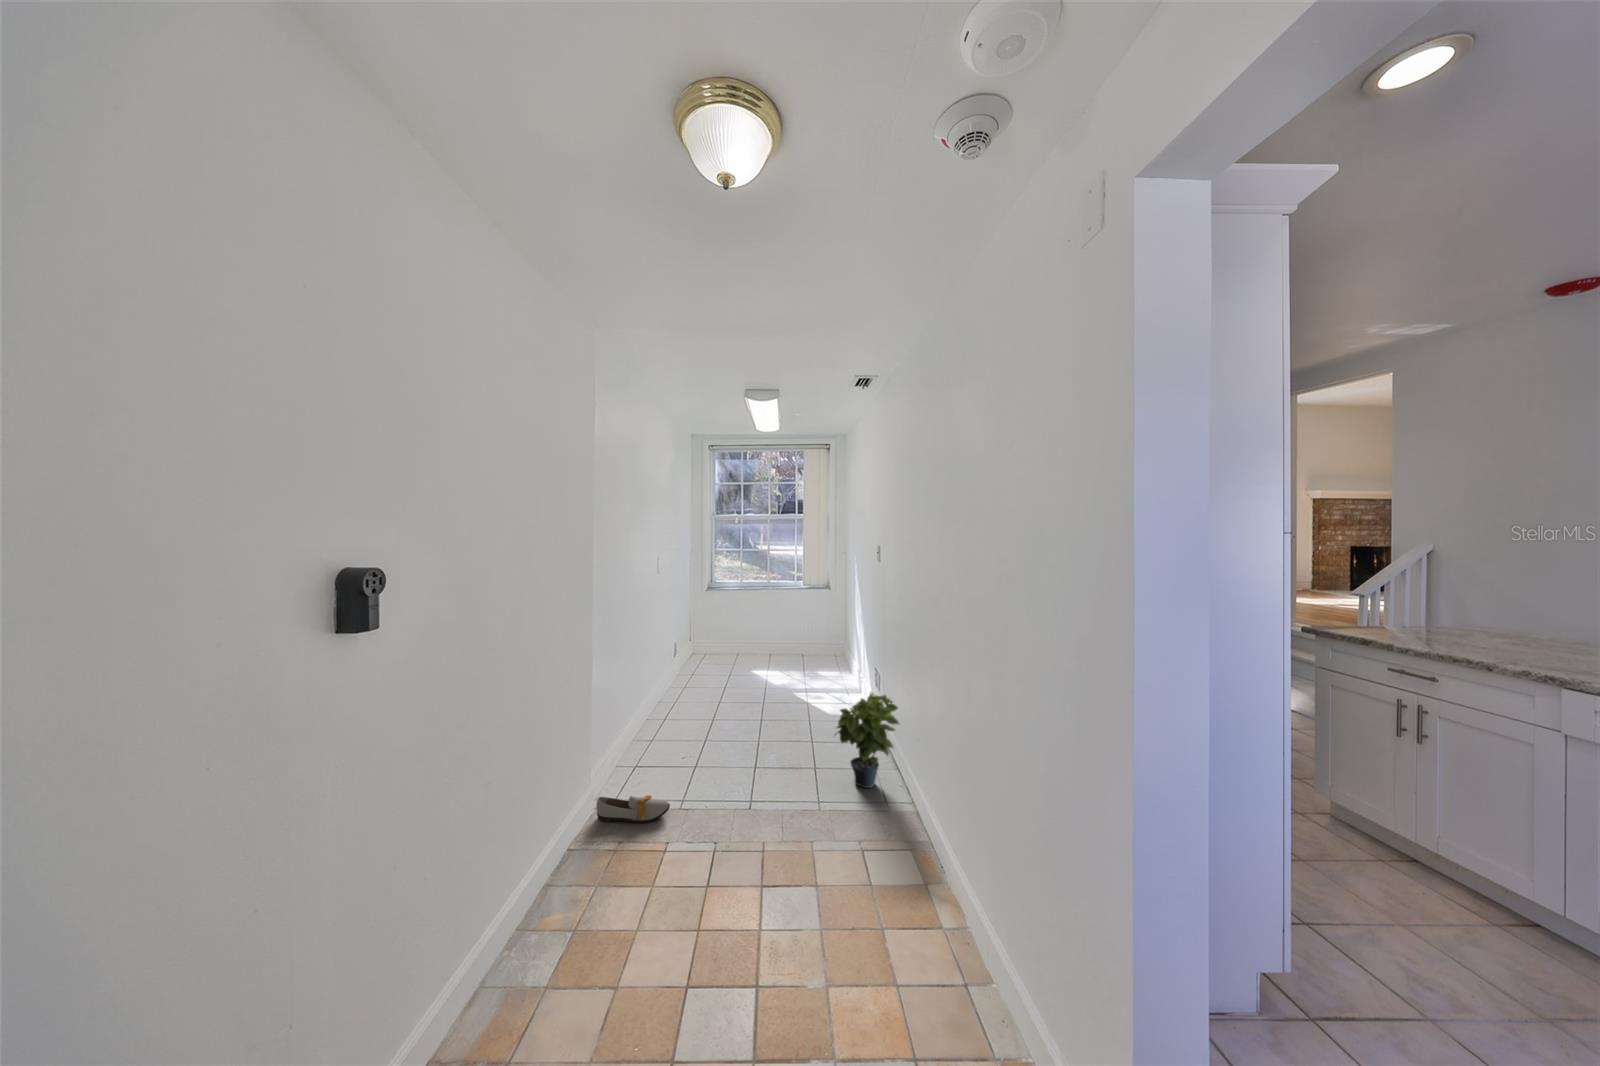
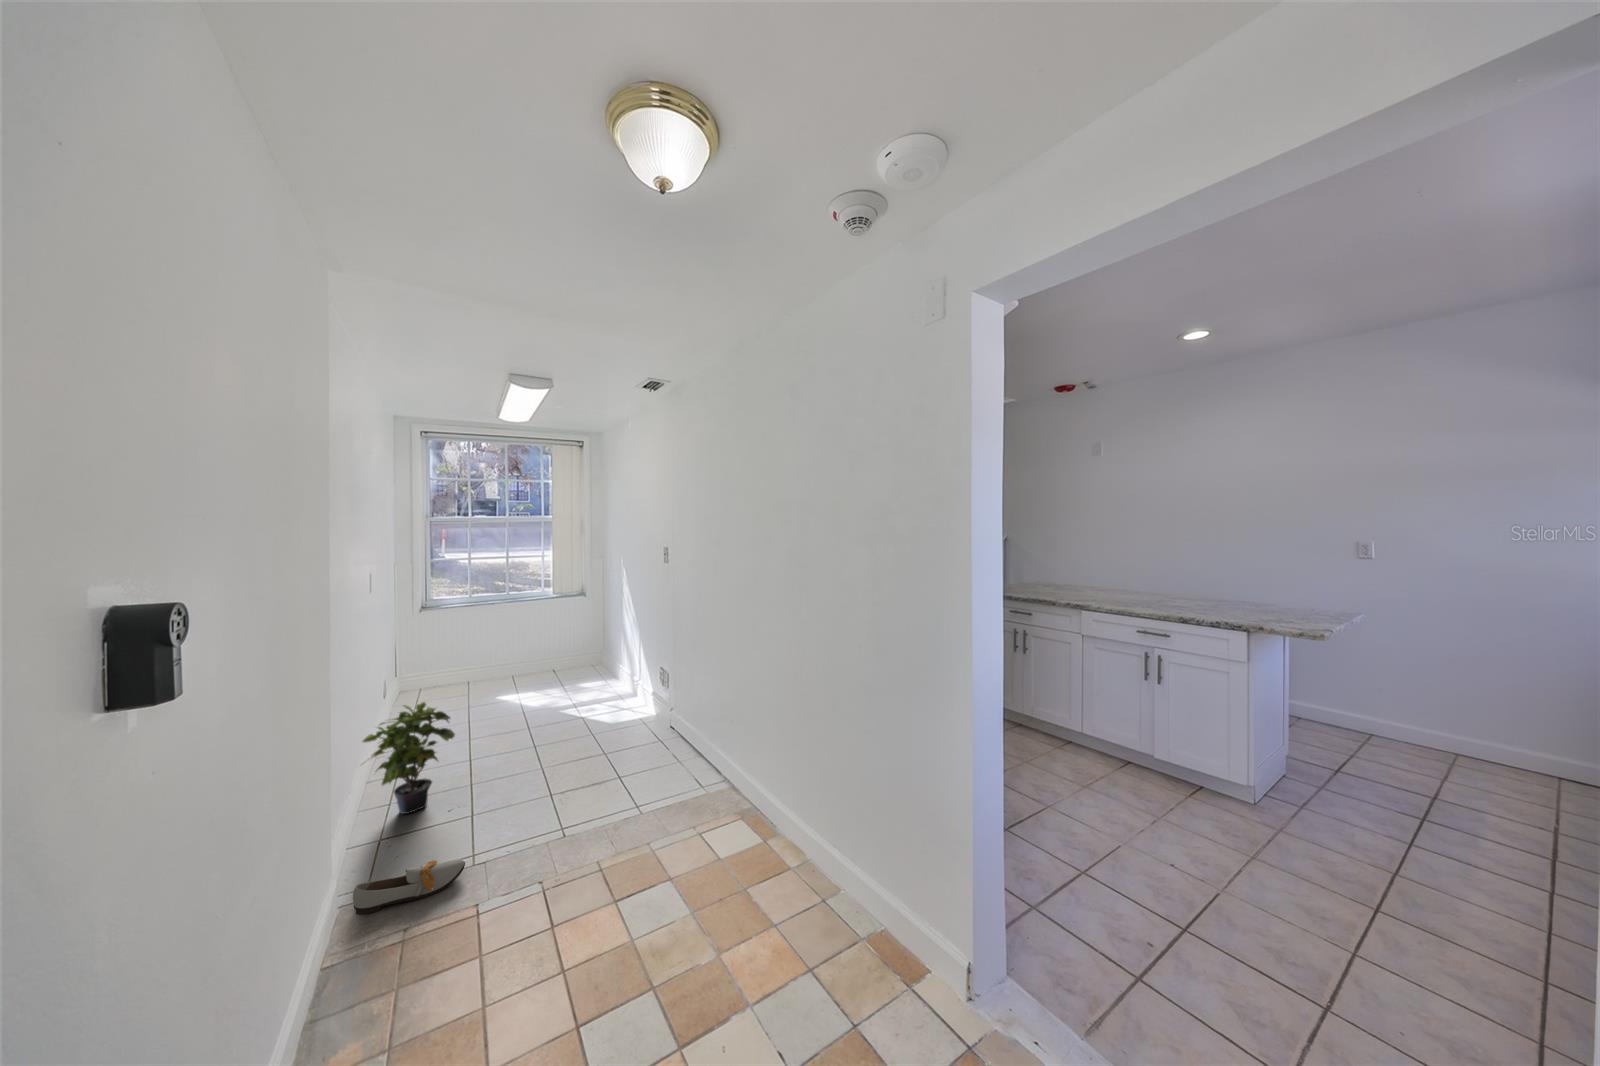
potted plant: present [835,693,899,788] -> present [363,702,455,814]

